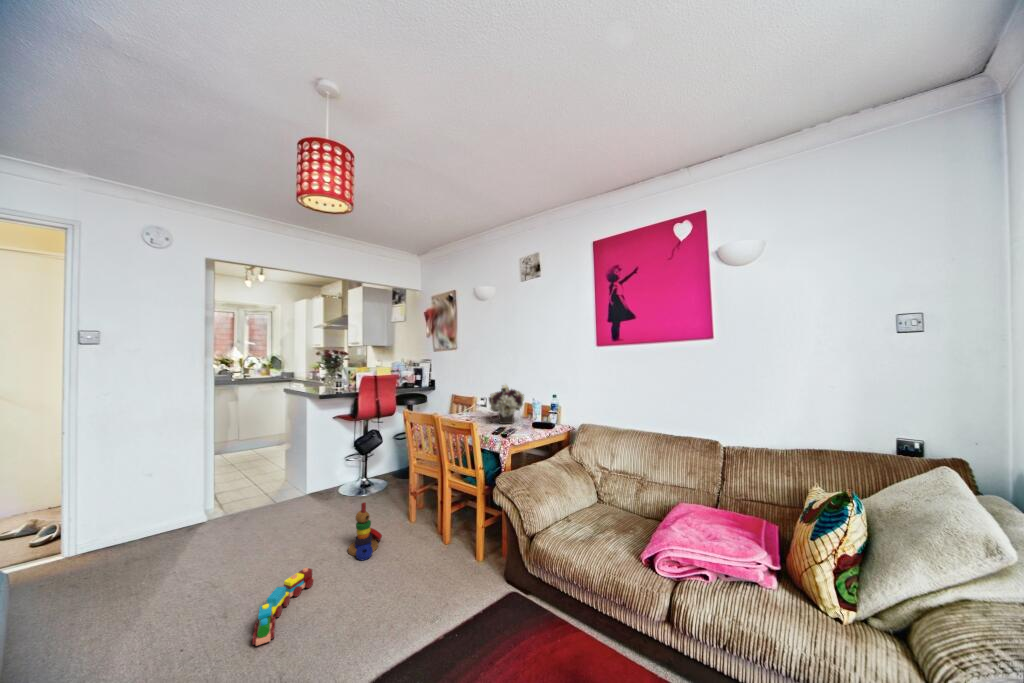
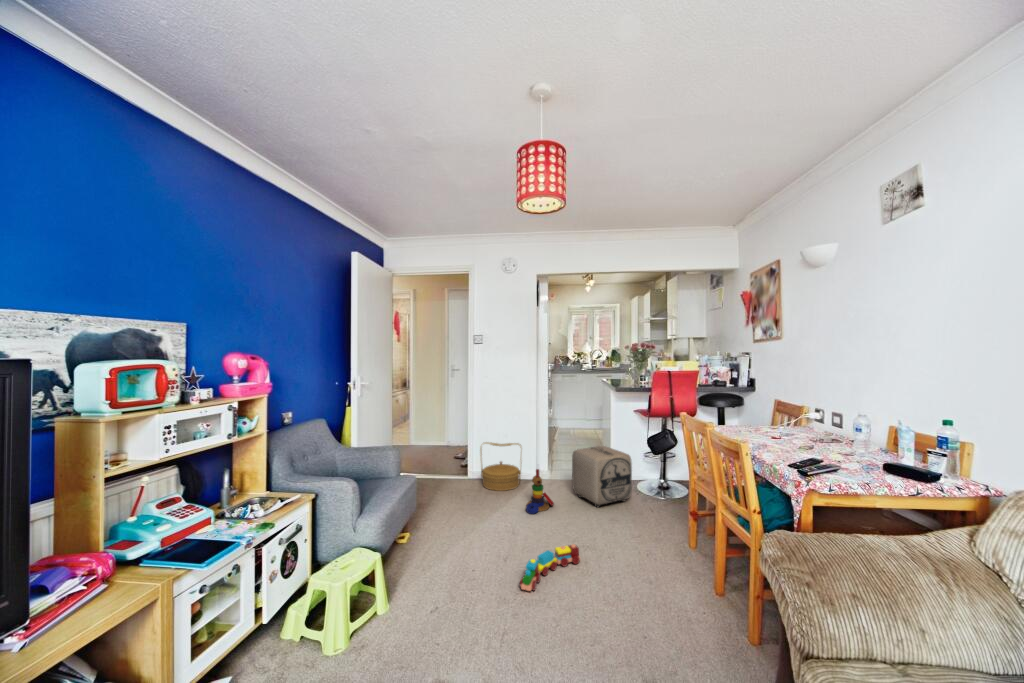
flower arrangement: present [489,384,524,424] -> none [811,390,880,453]
ottoman: none [269,459,339,525] -> present [572,446,632,507]
woven basket: none [107,481,188,558] -> present [480,442,521,491]
stacking toy: present [348,502,382,560] -> present [526,469,554,514]

